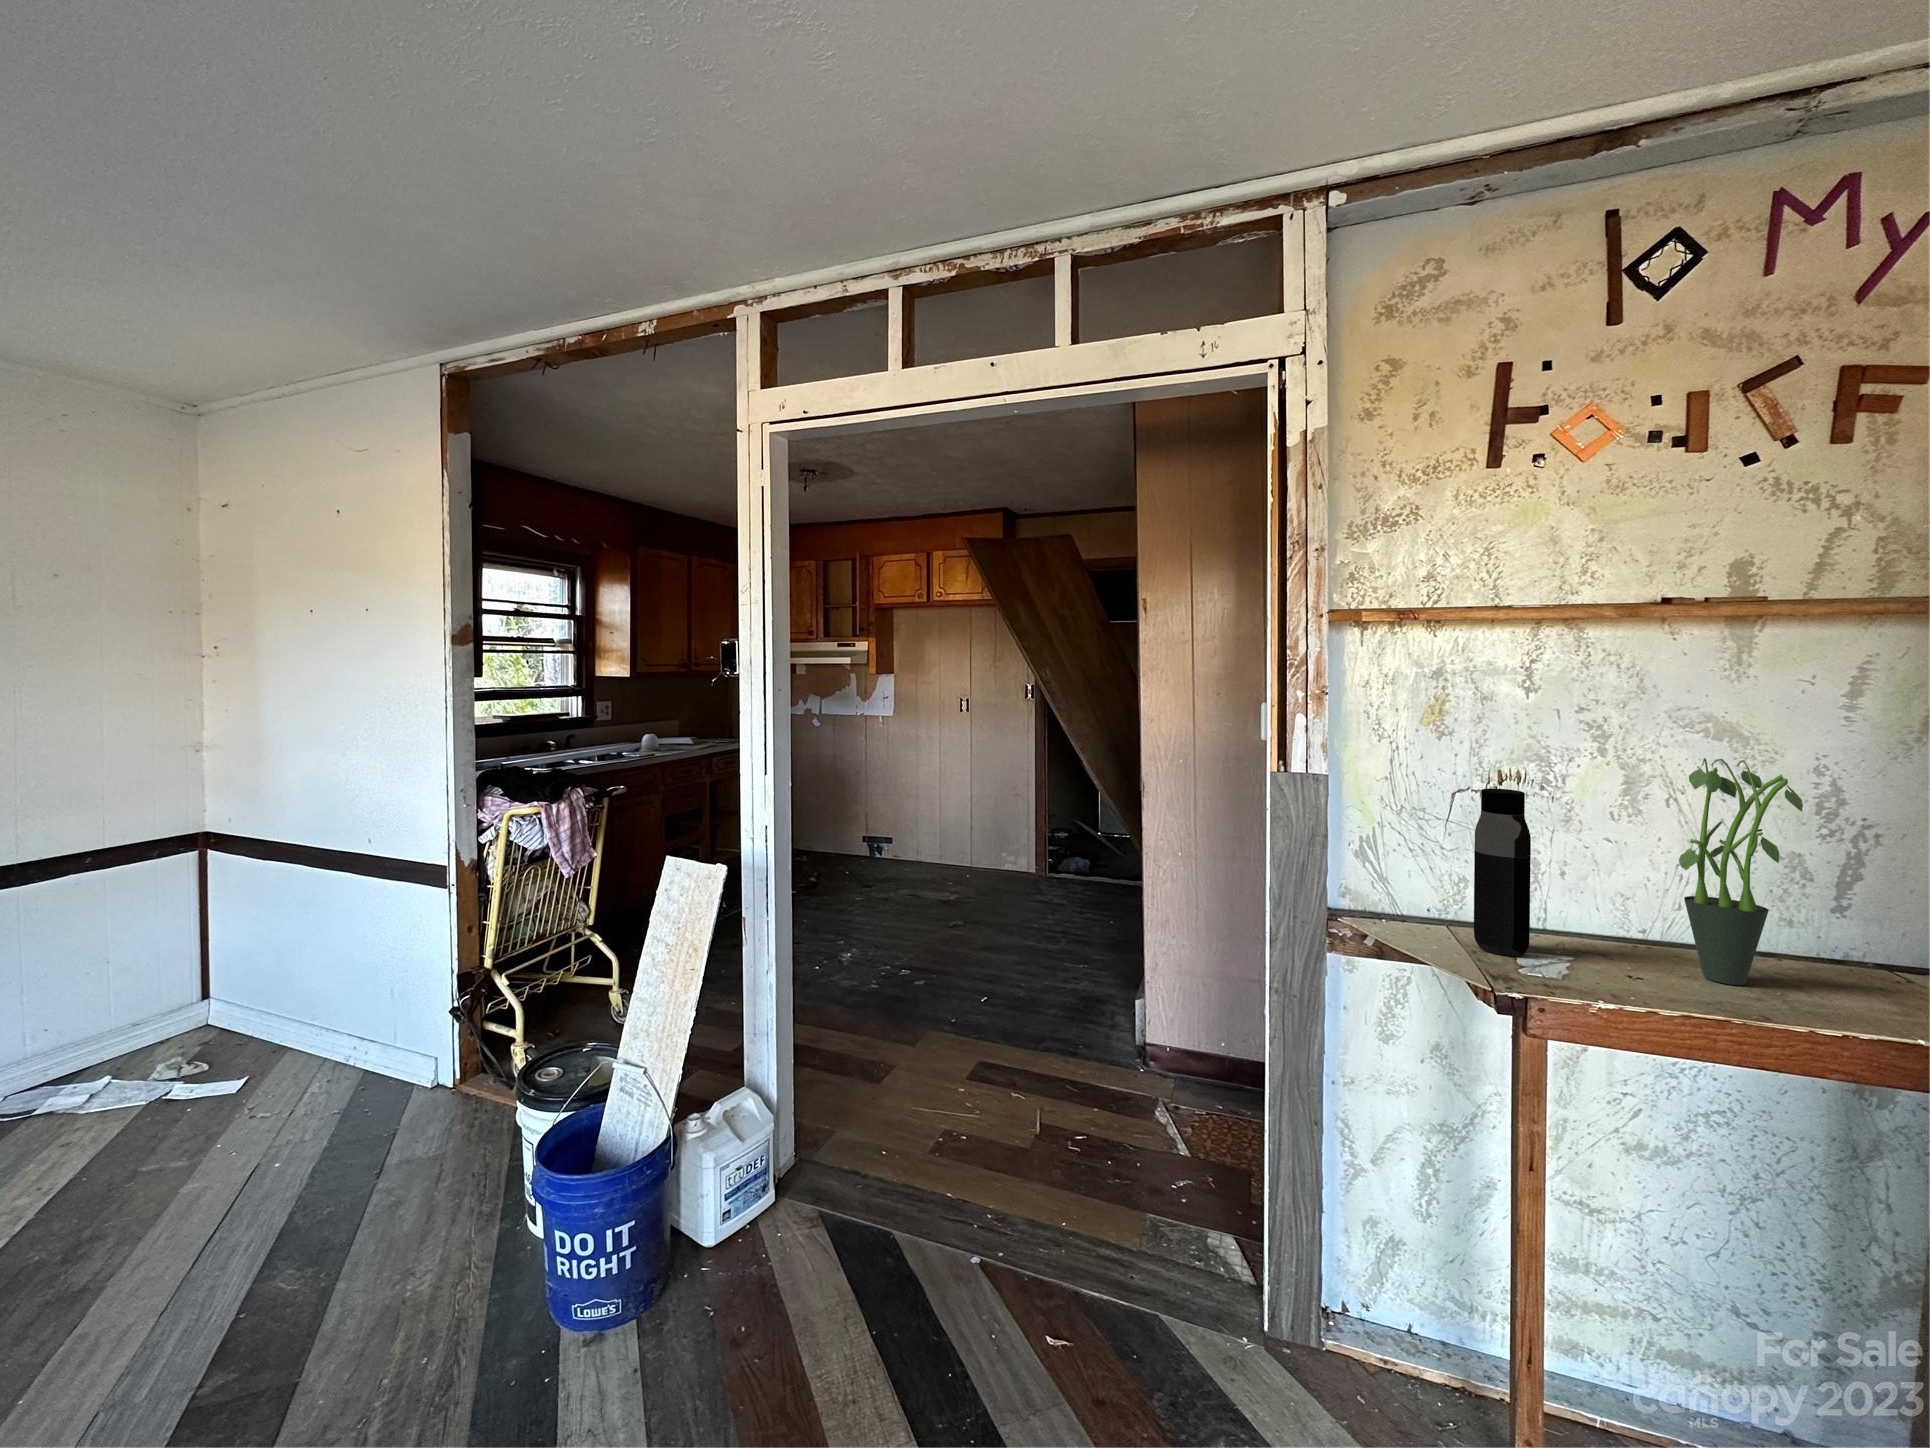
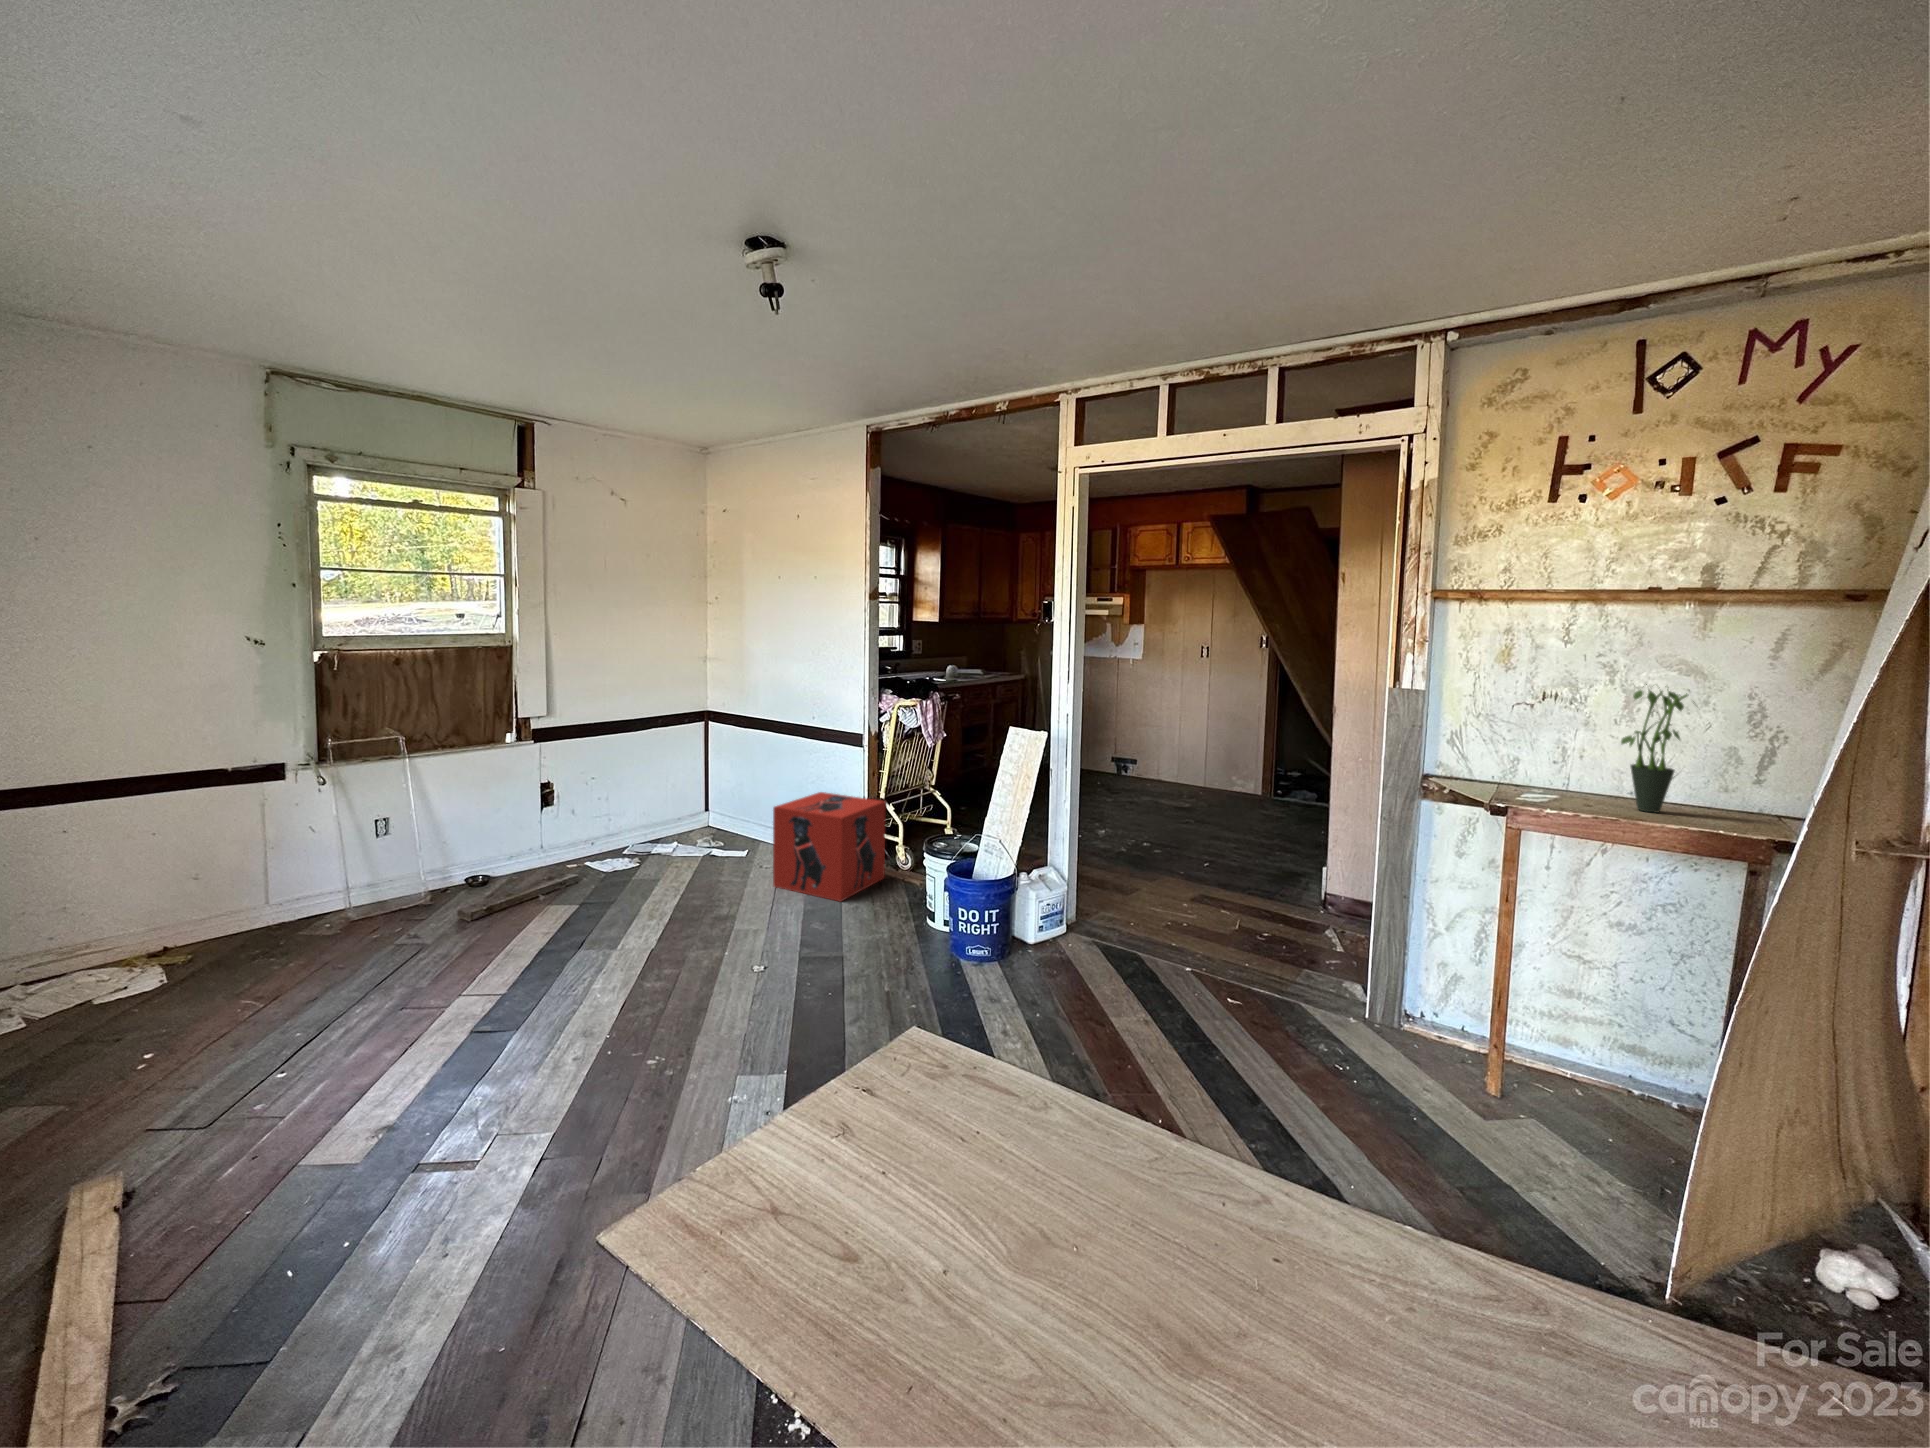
water bottle: present [1474,788,1531,956] -> none [1505,700,1543,796]
storage box: none [247,964,486,1186] -> present [773,792,886,901]

